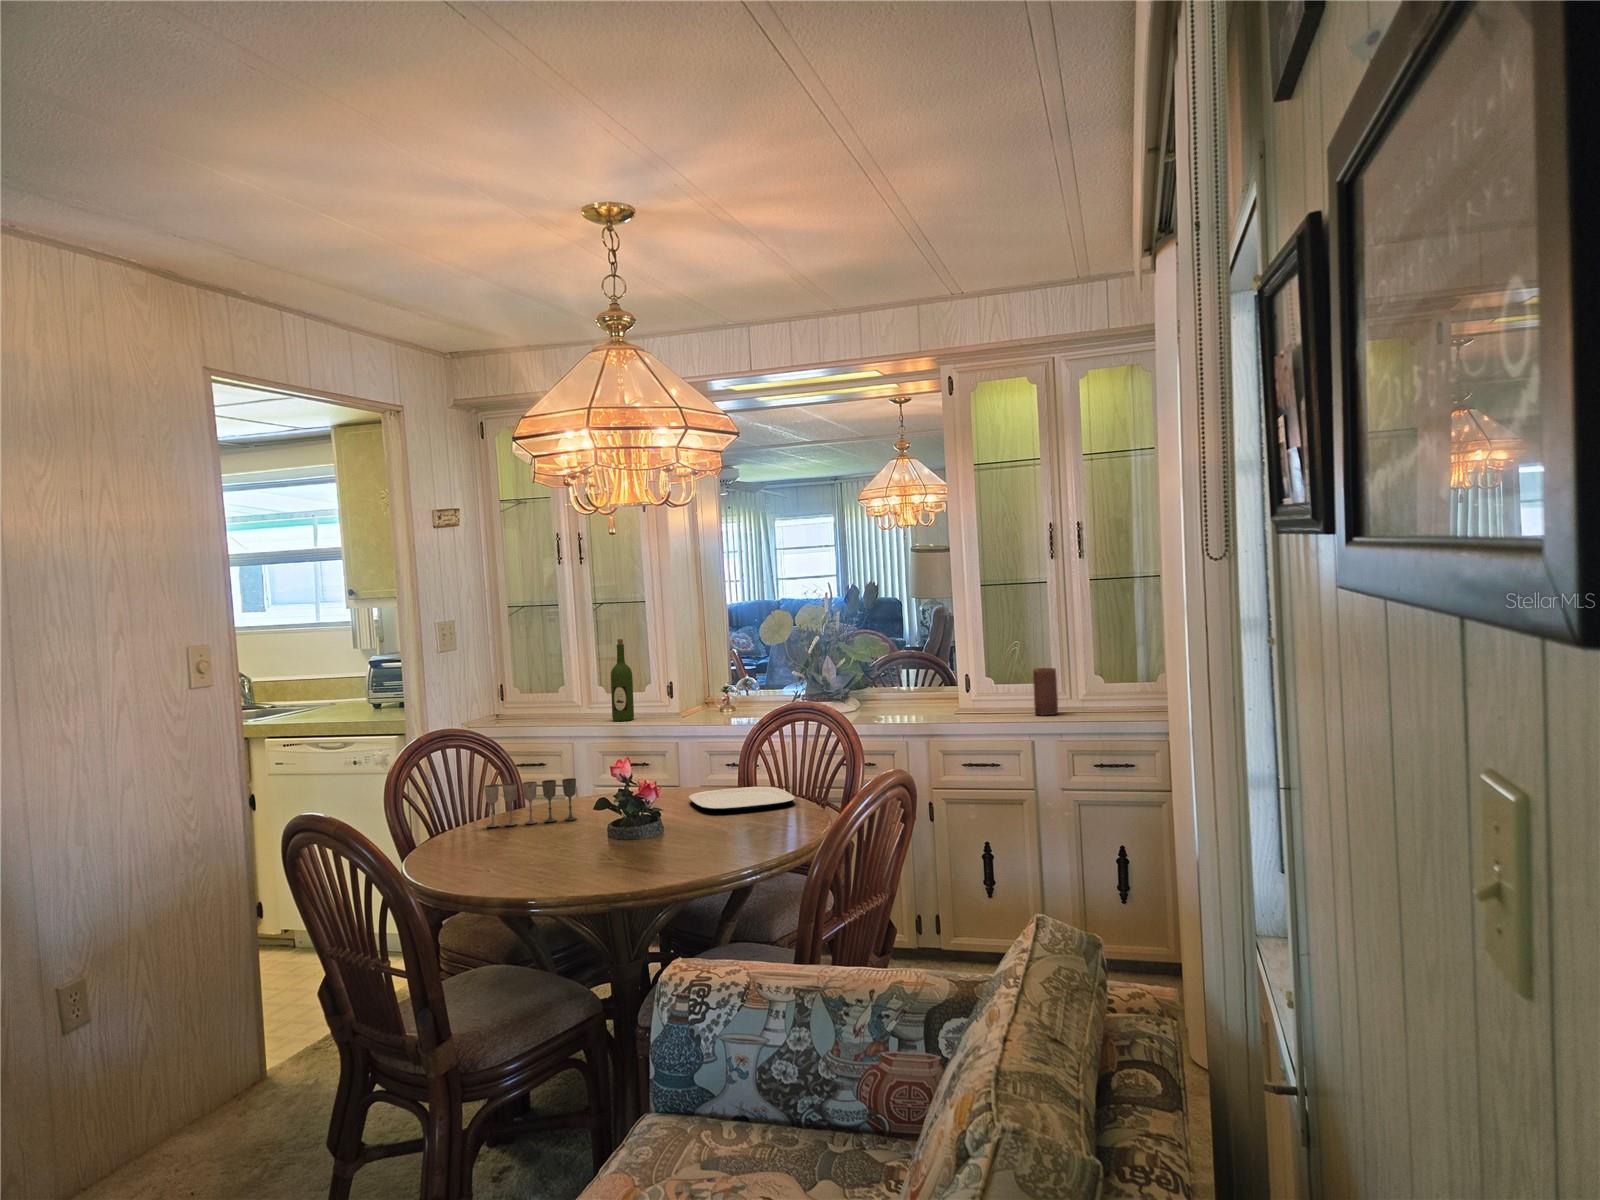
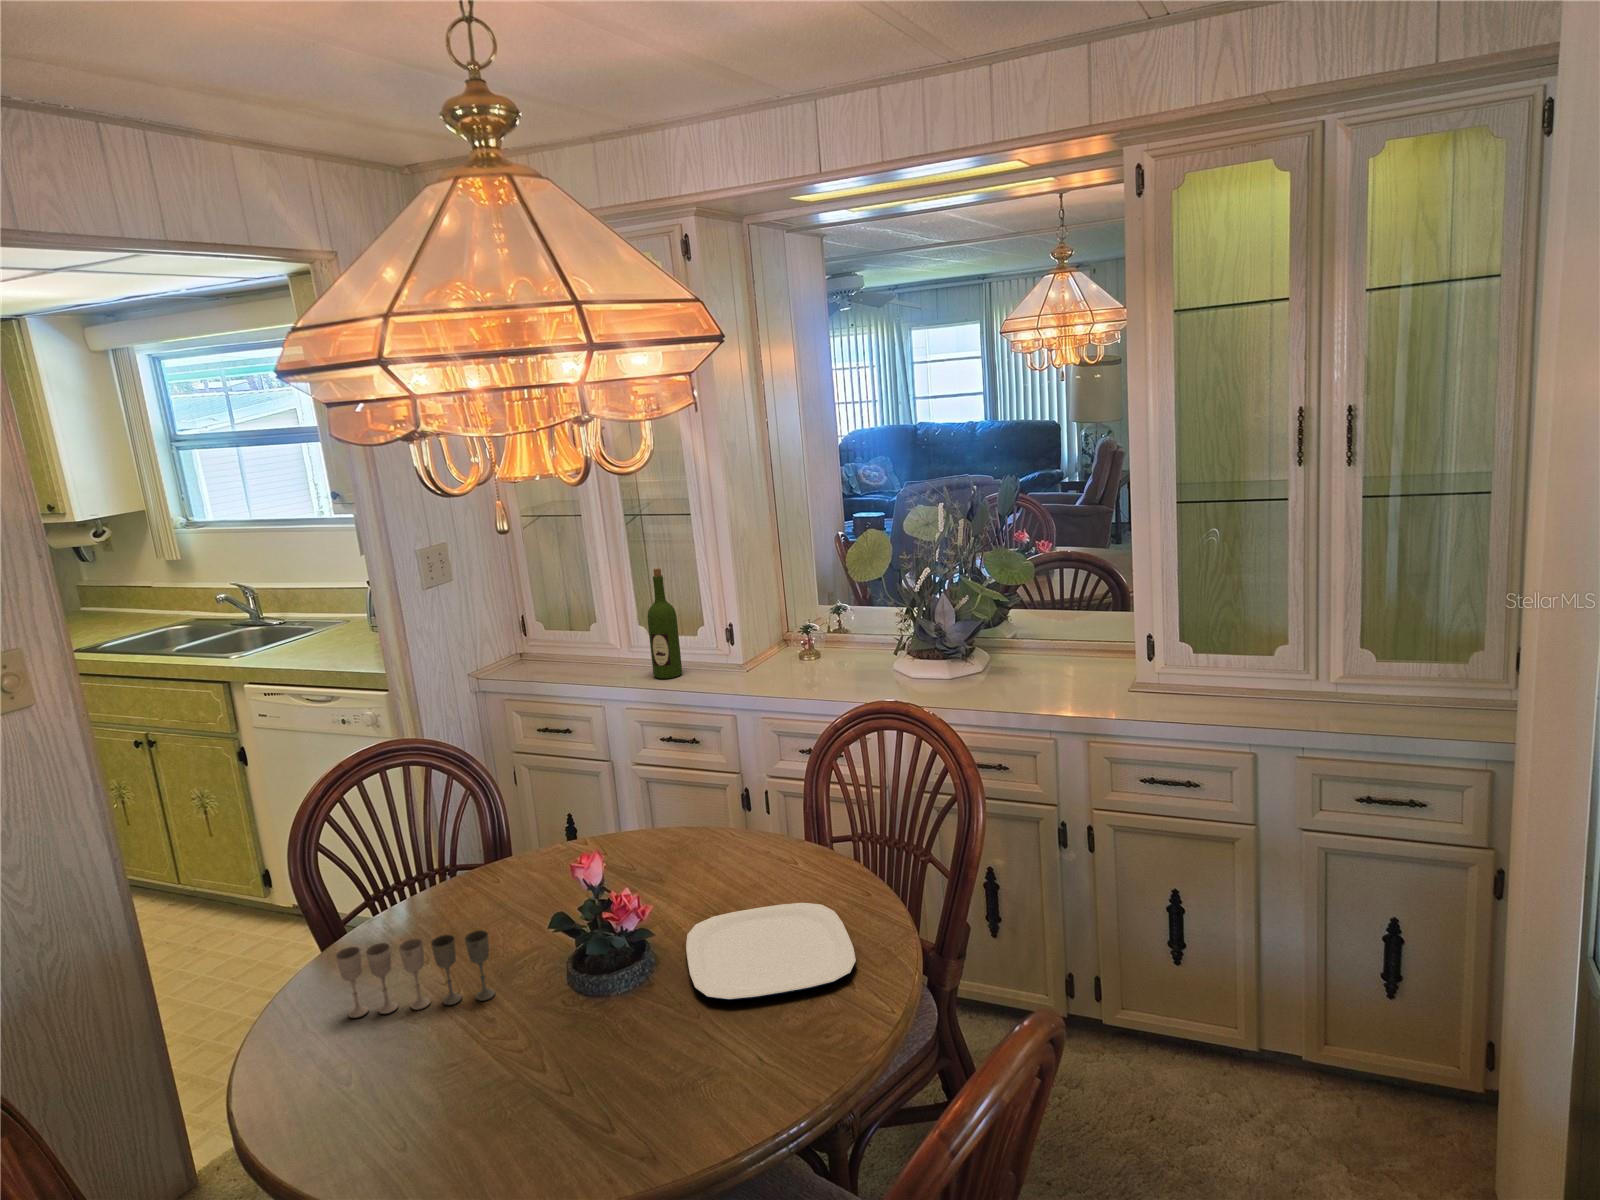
candle: present [1033,668,1058,715] -> none [1258,639,1298,716]

